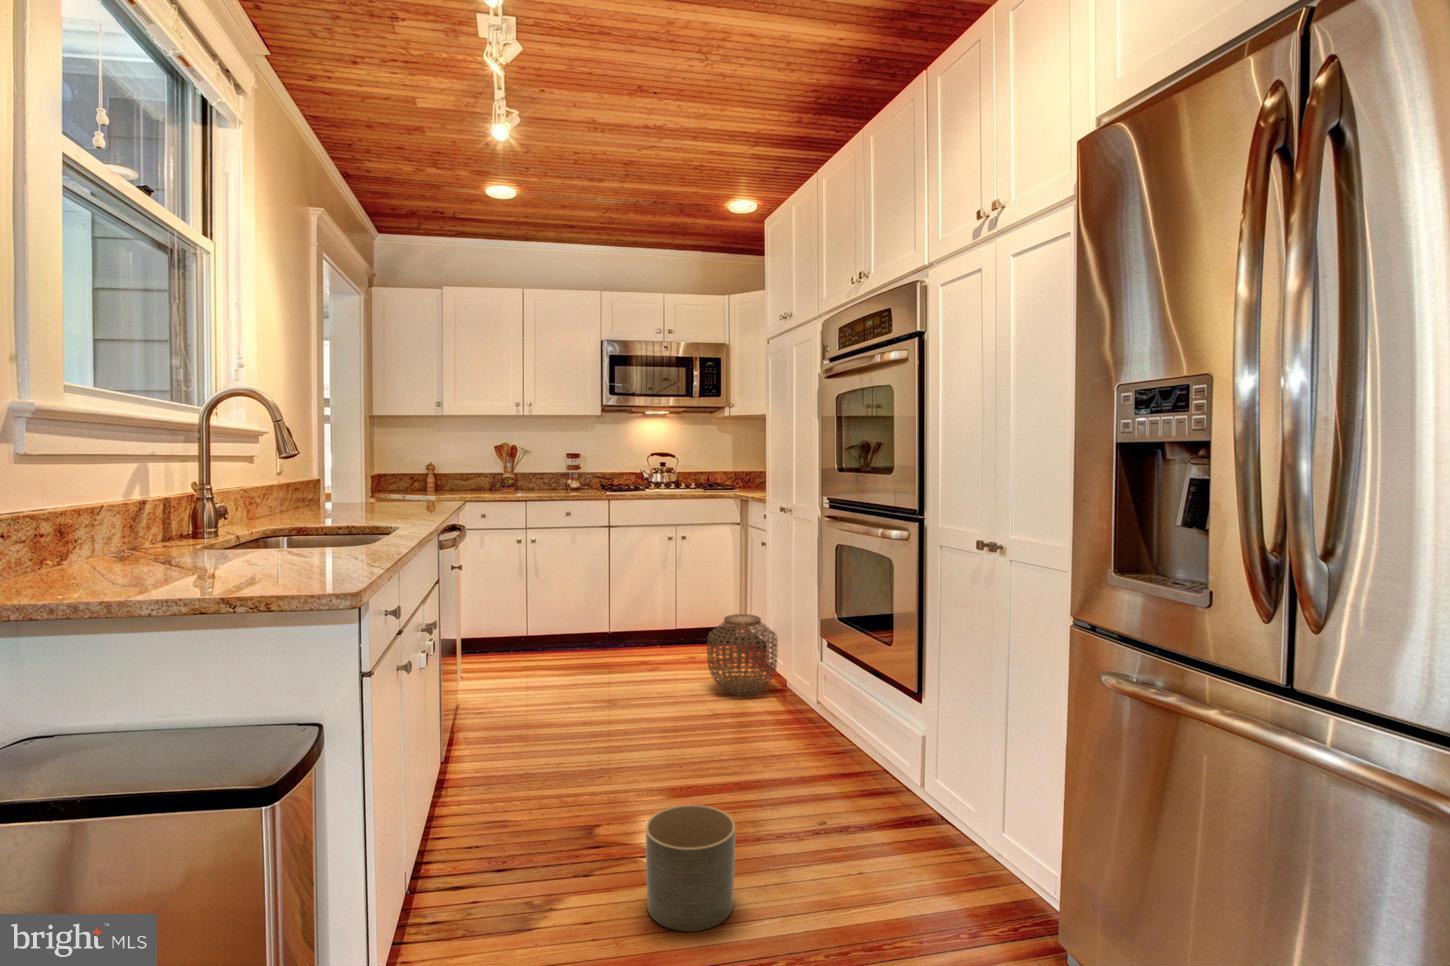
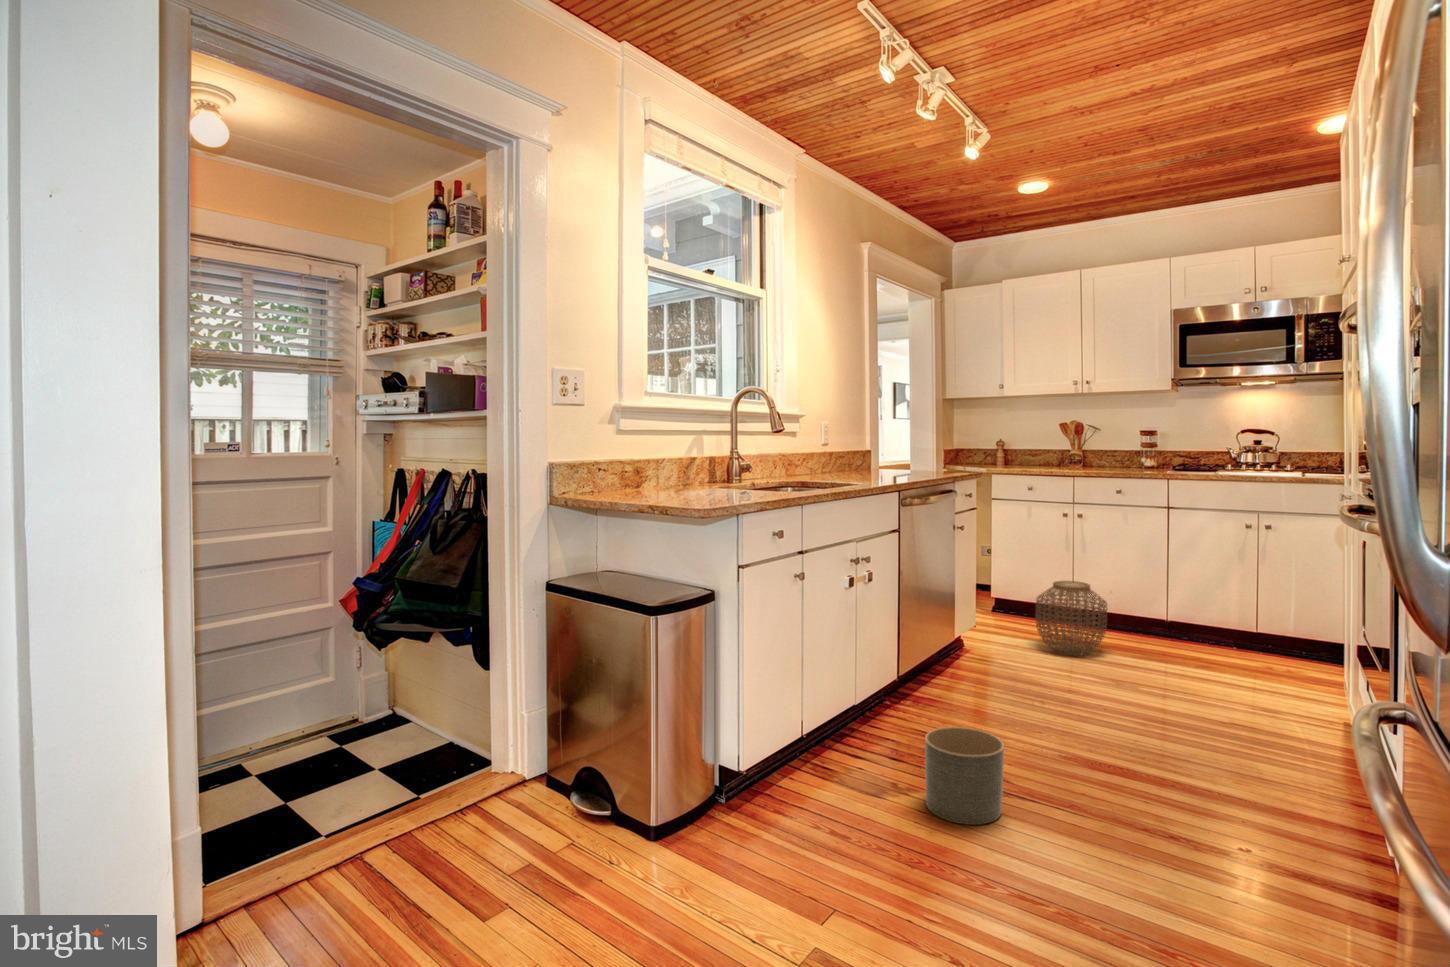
woven basket: present [707,614,778,696] -> present [1036,581,1107,656]

